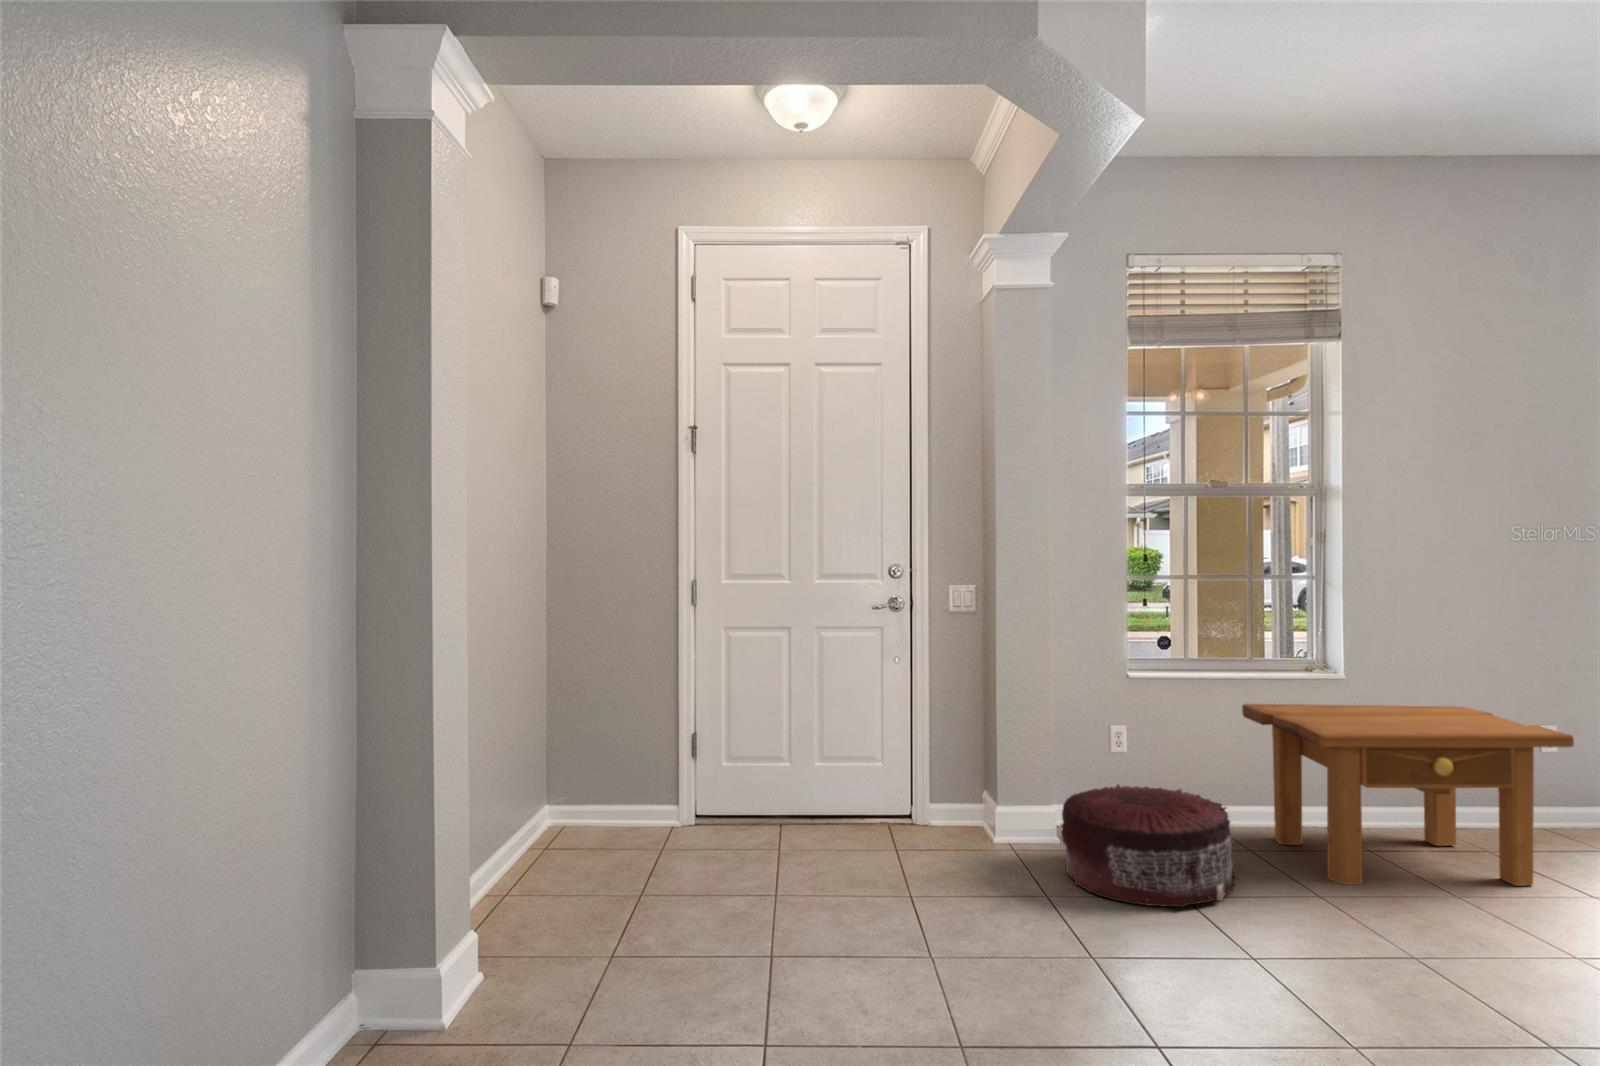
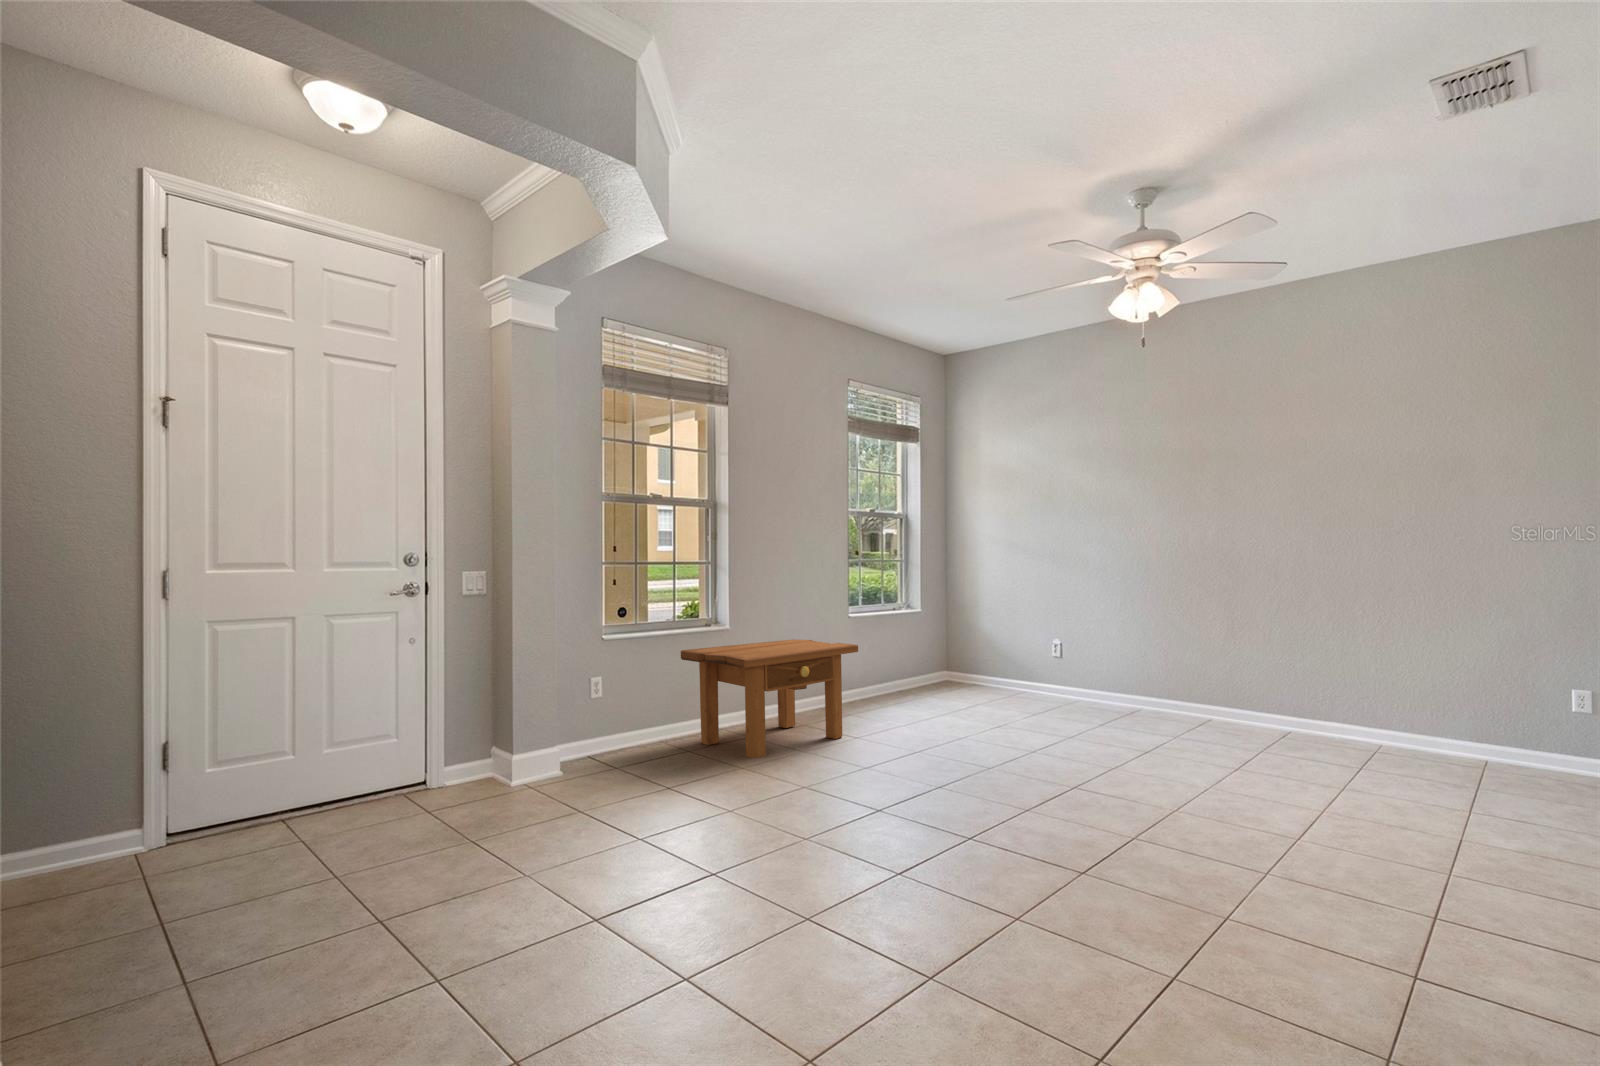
pouf: present [1061,784,1237,907] -> none [579,713,704,800]

